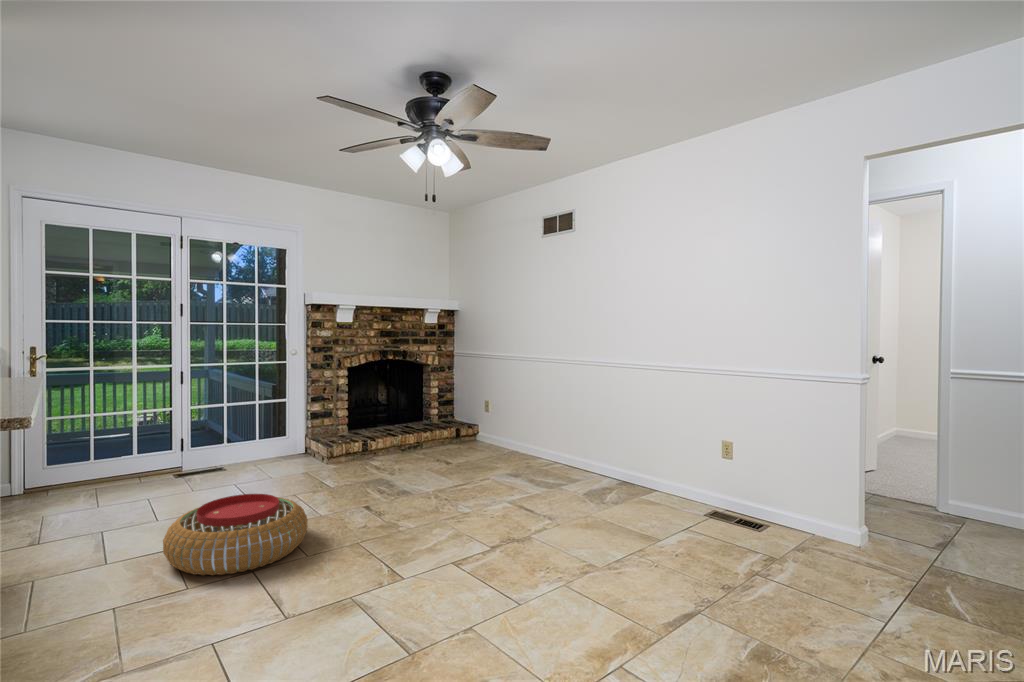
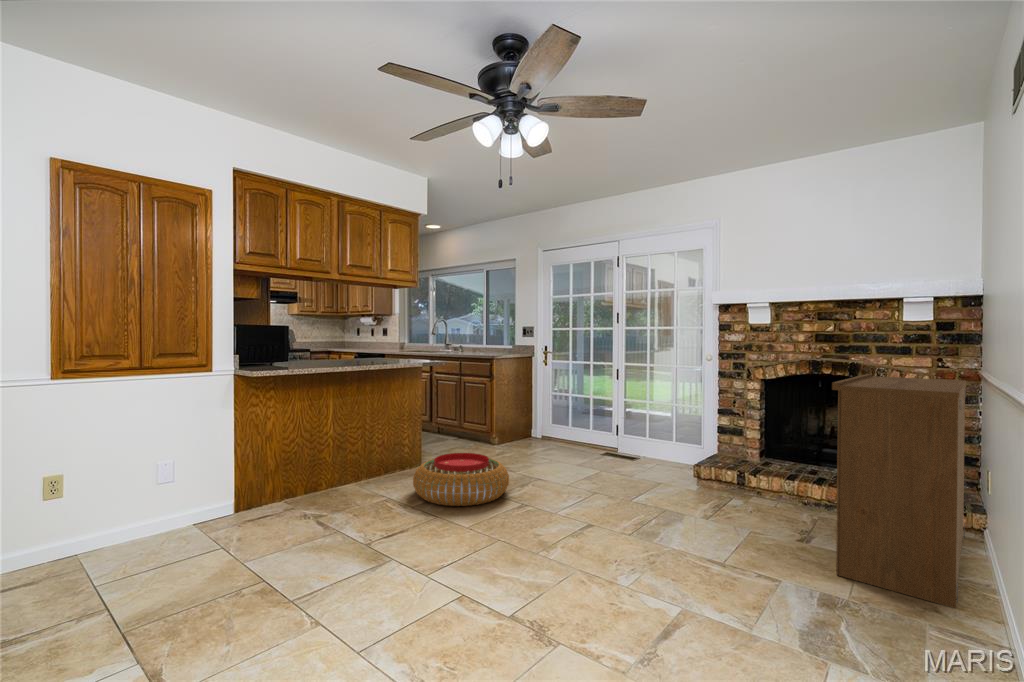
bookshelf: none [444,357,544,466] -> present [832,374,966,608]

